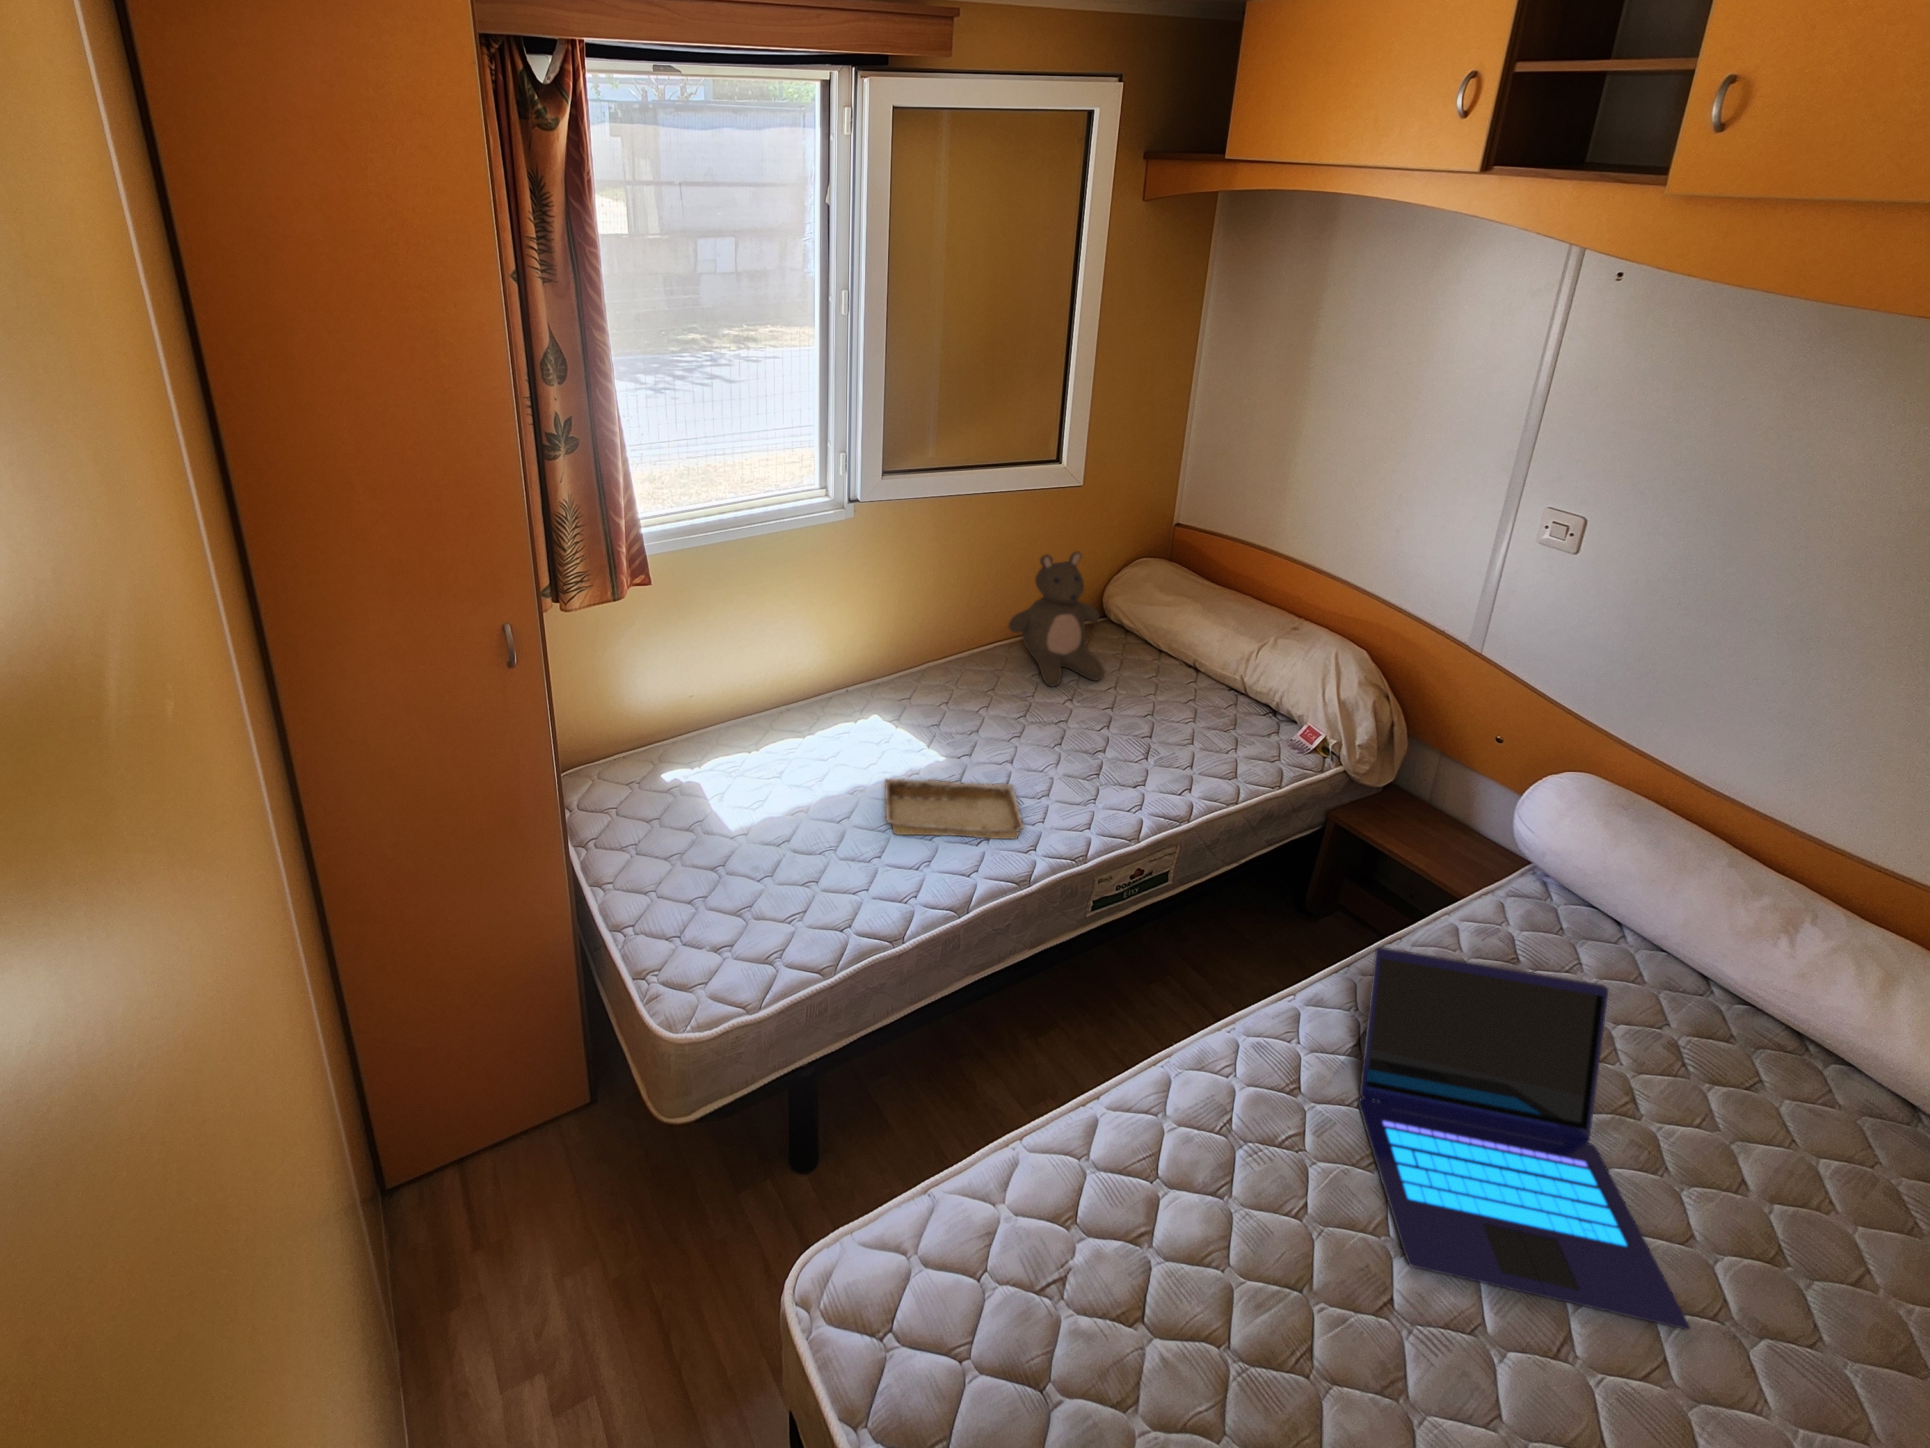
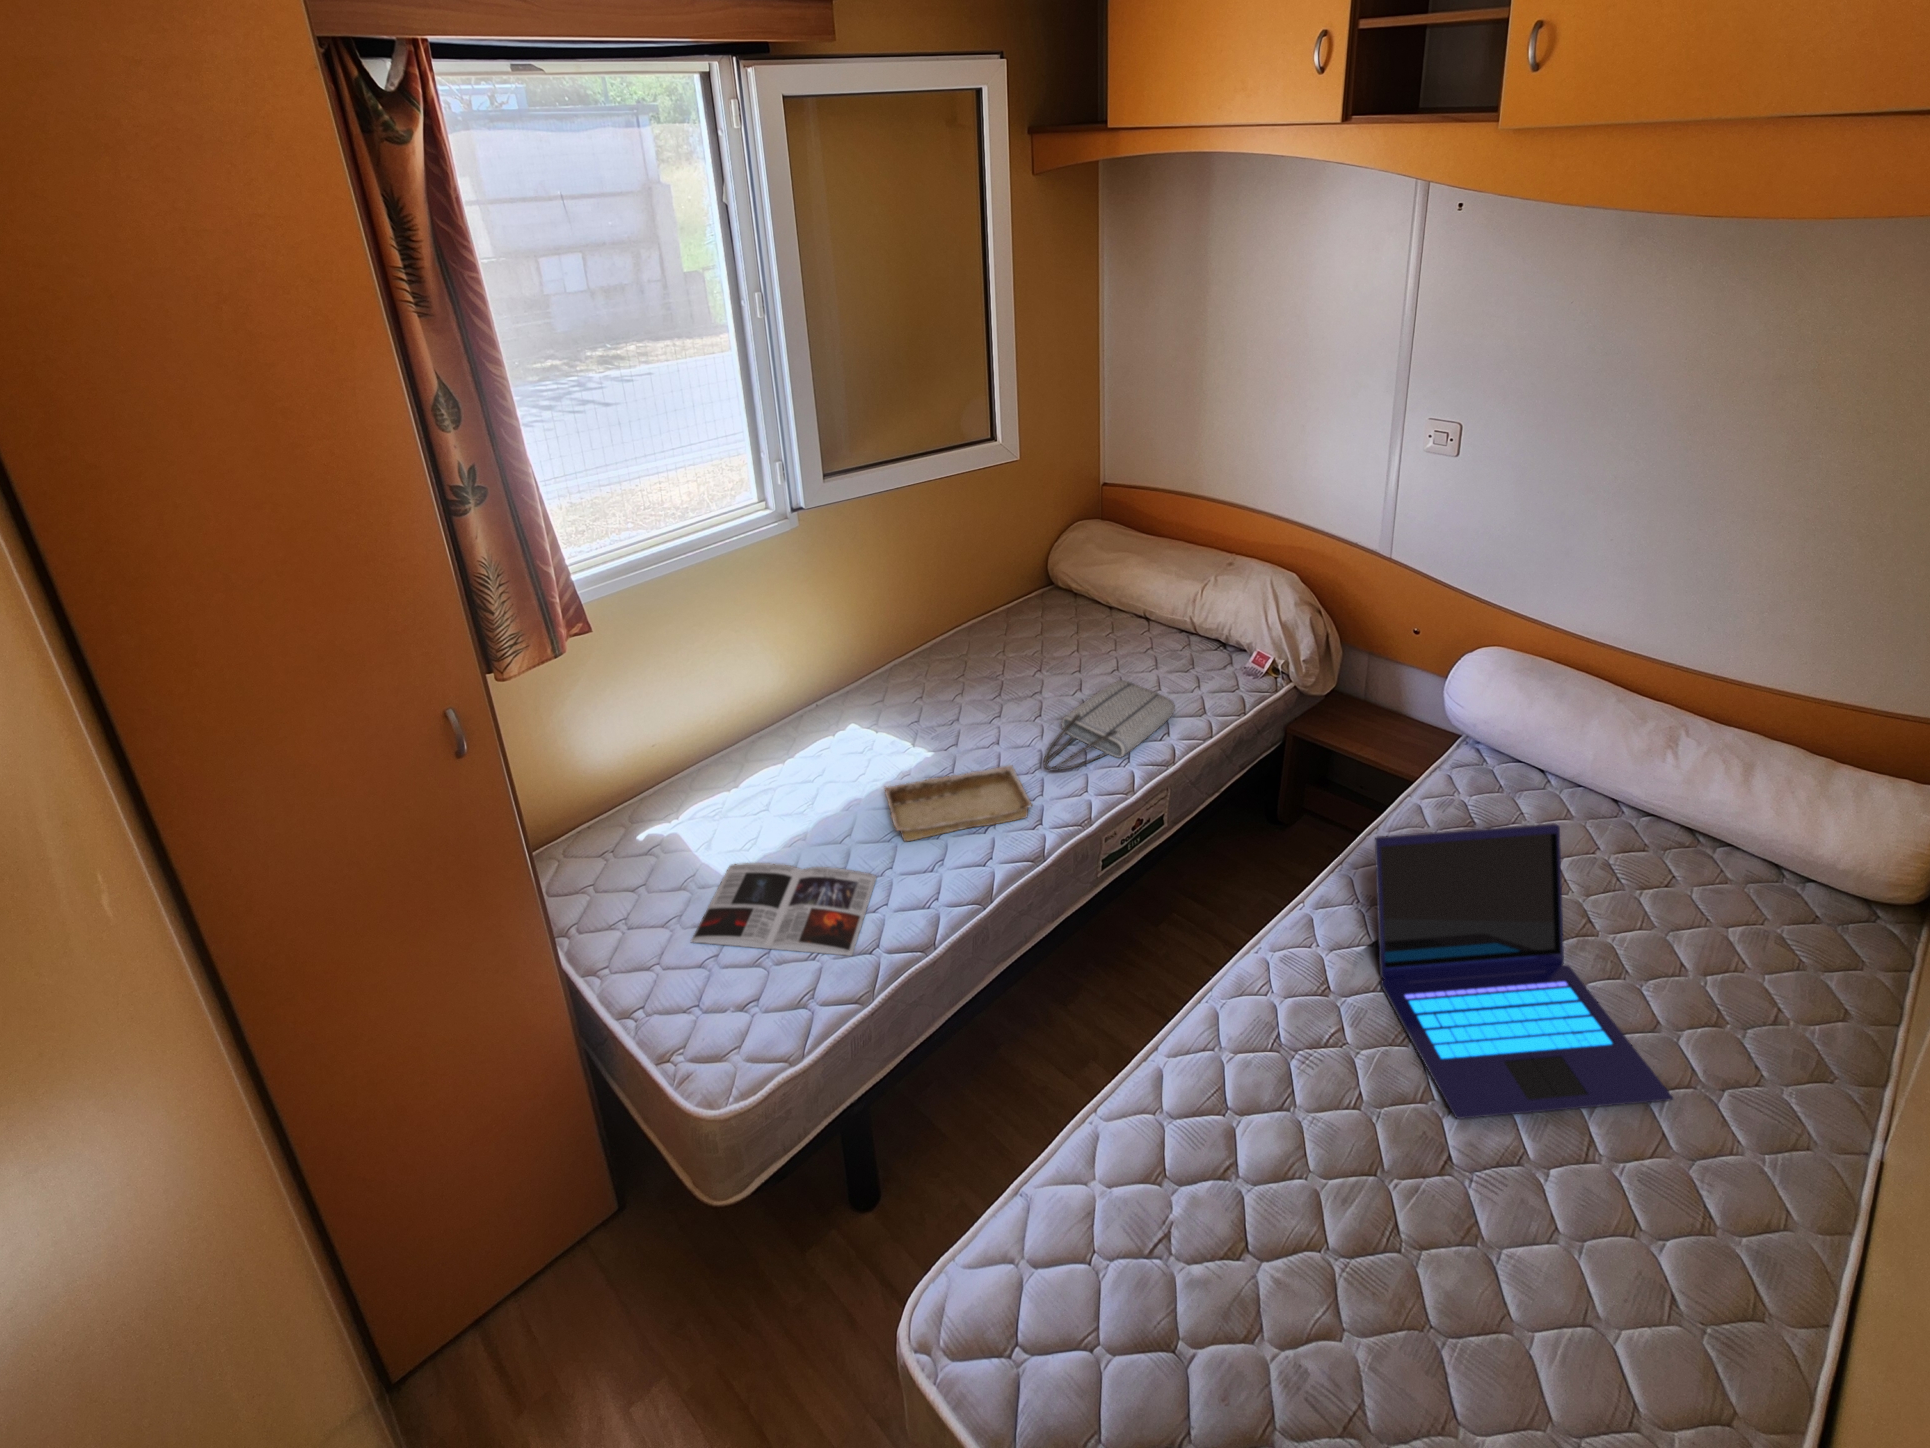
stuffed bear: present [1009,551,1104,687] -> none [974,526,1072,663]
tote bag: none [1045,723,1198,801] -> present [1044,680,1175,771]
magazine: none [685,818,861,928] -> present [691,863,876,956]

